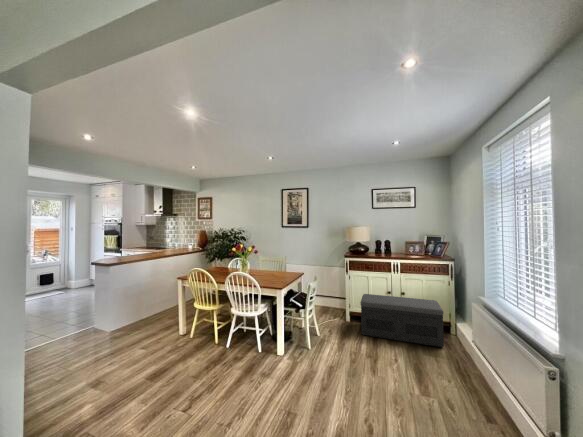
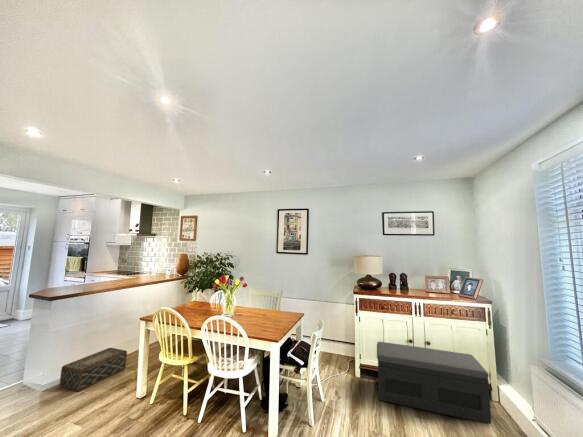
woven basket: none [122,303,167,332] -> present [60,348,127,392]

